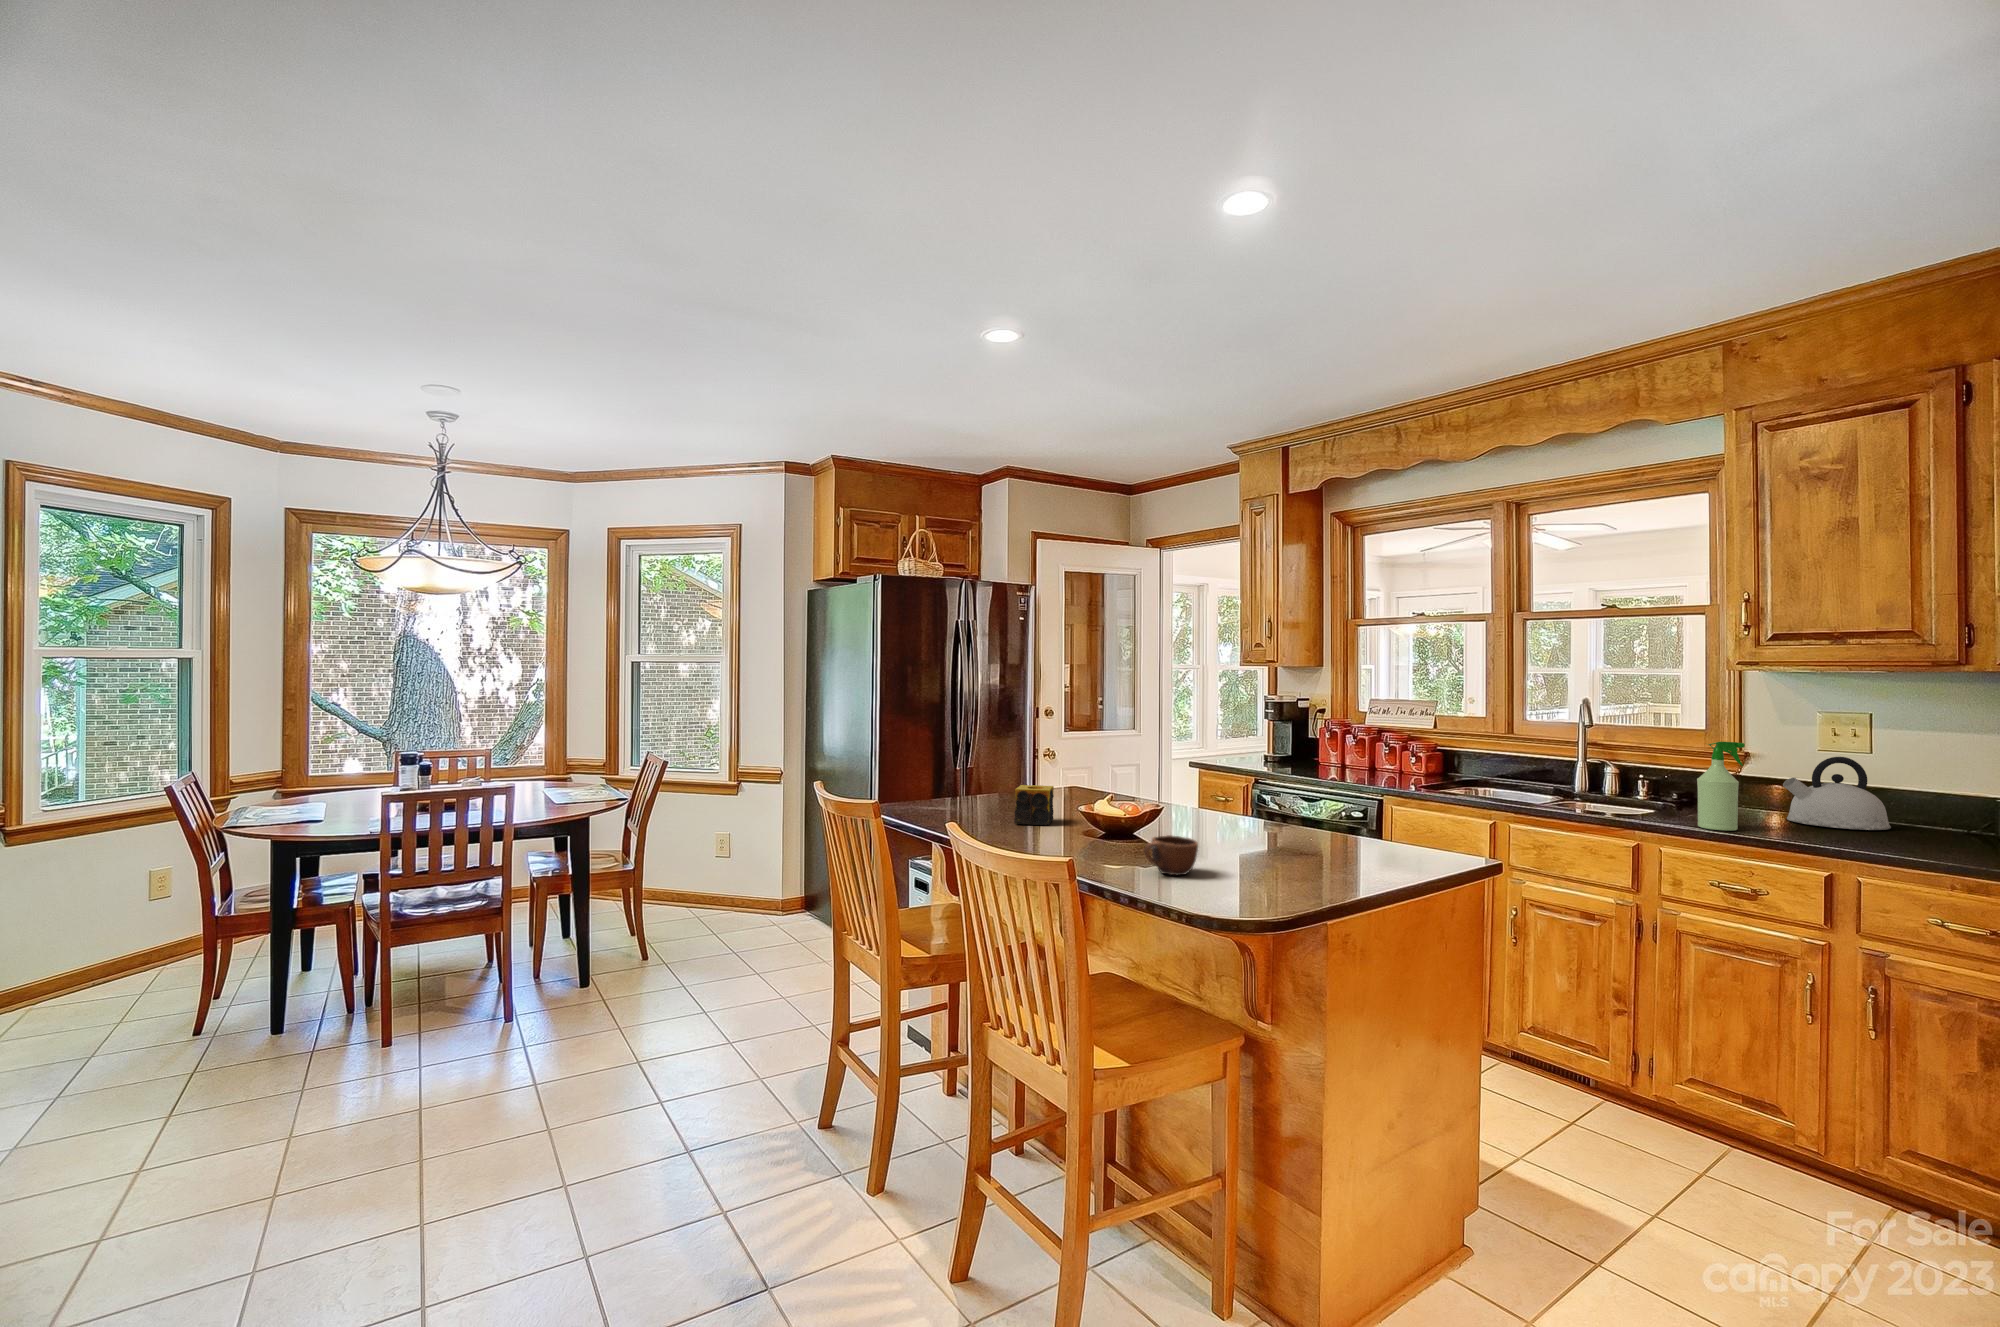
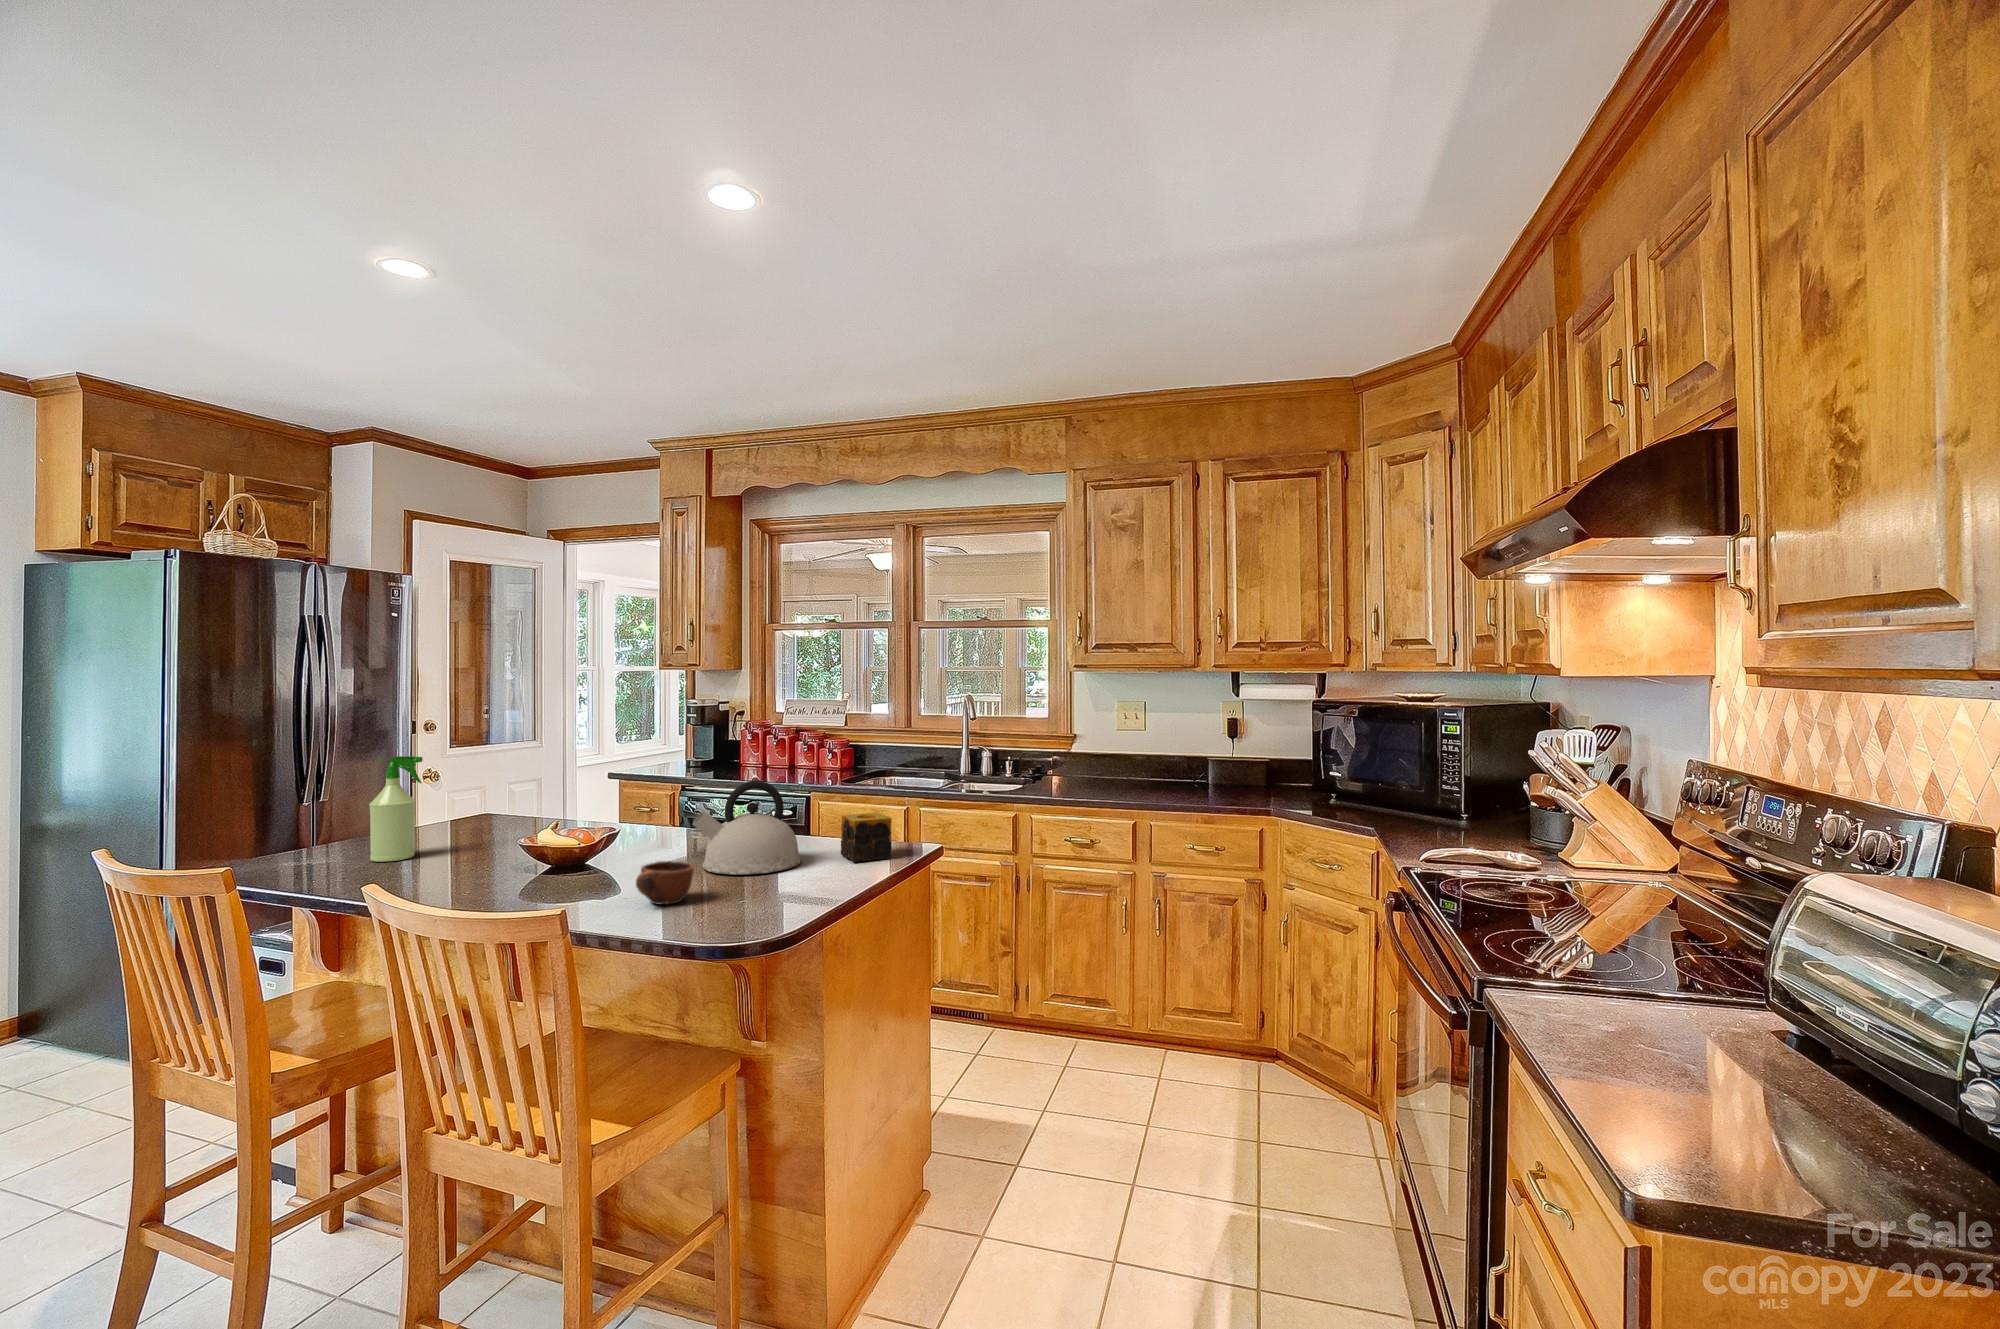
spray bottle: present [1697,742,1745,831] -> present [369,756,423,862]
kettle: present [1783,757,1891,830] -> present [693,781,801,874]
candle: present [1014,785,1054,825] -> present [841,813,892,862]

